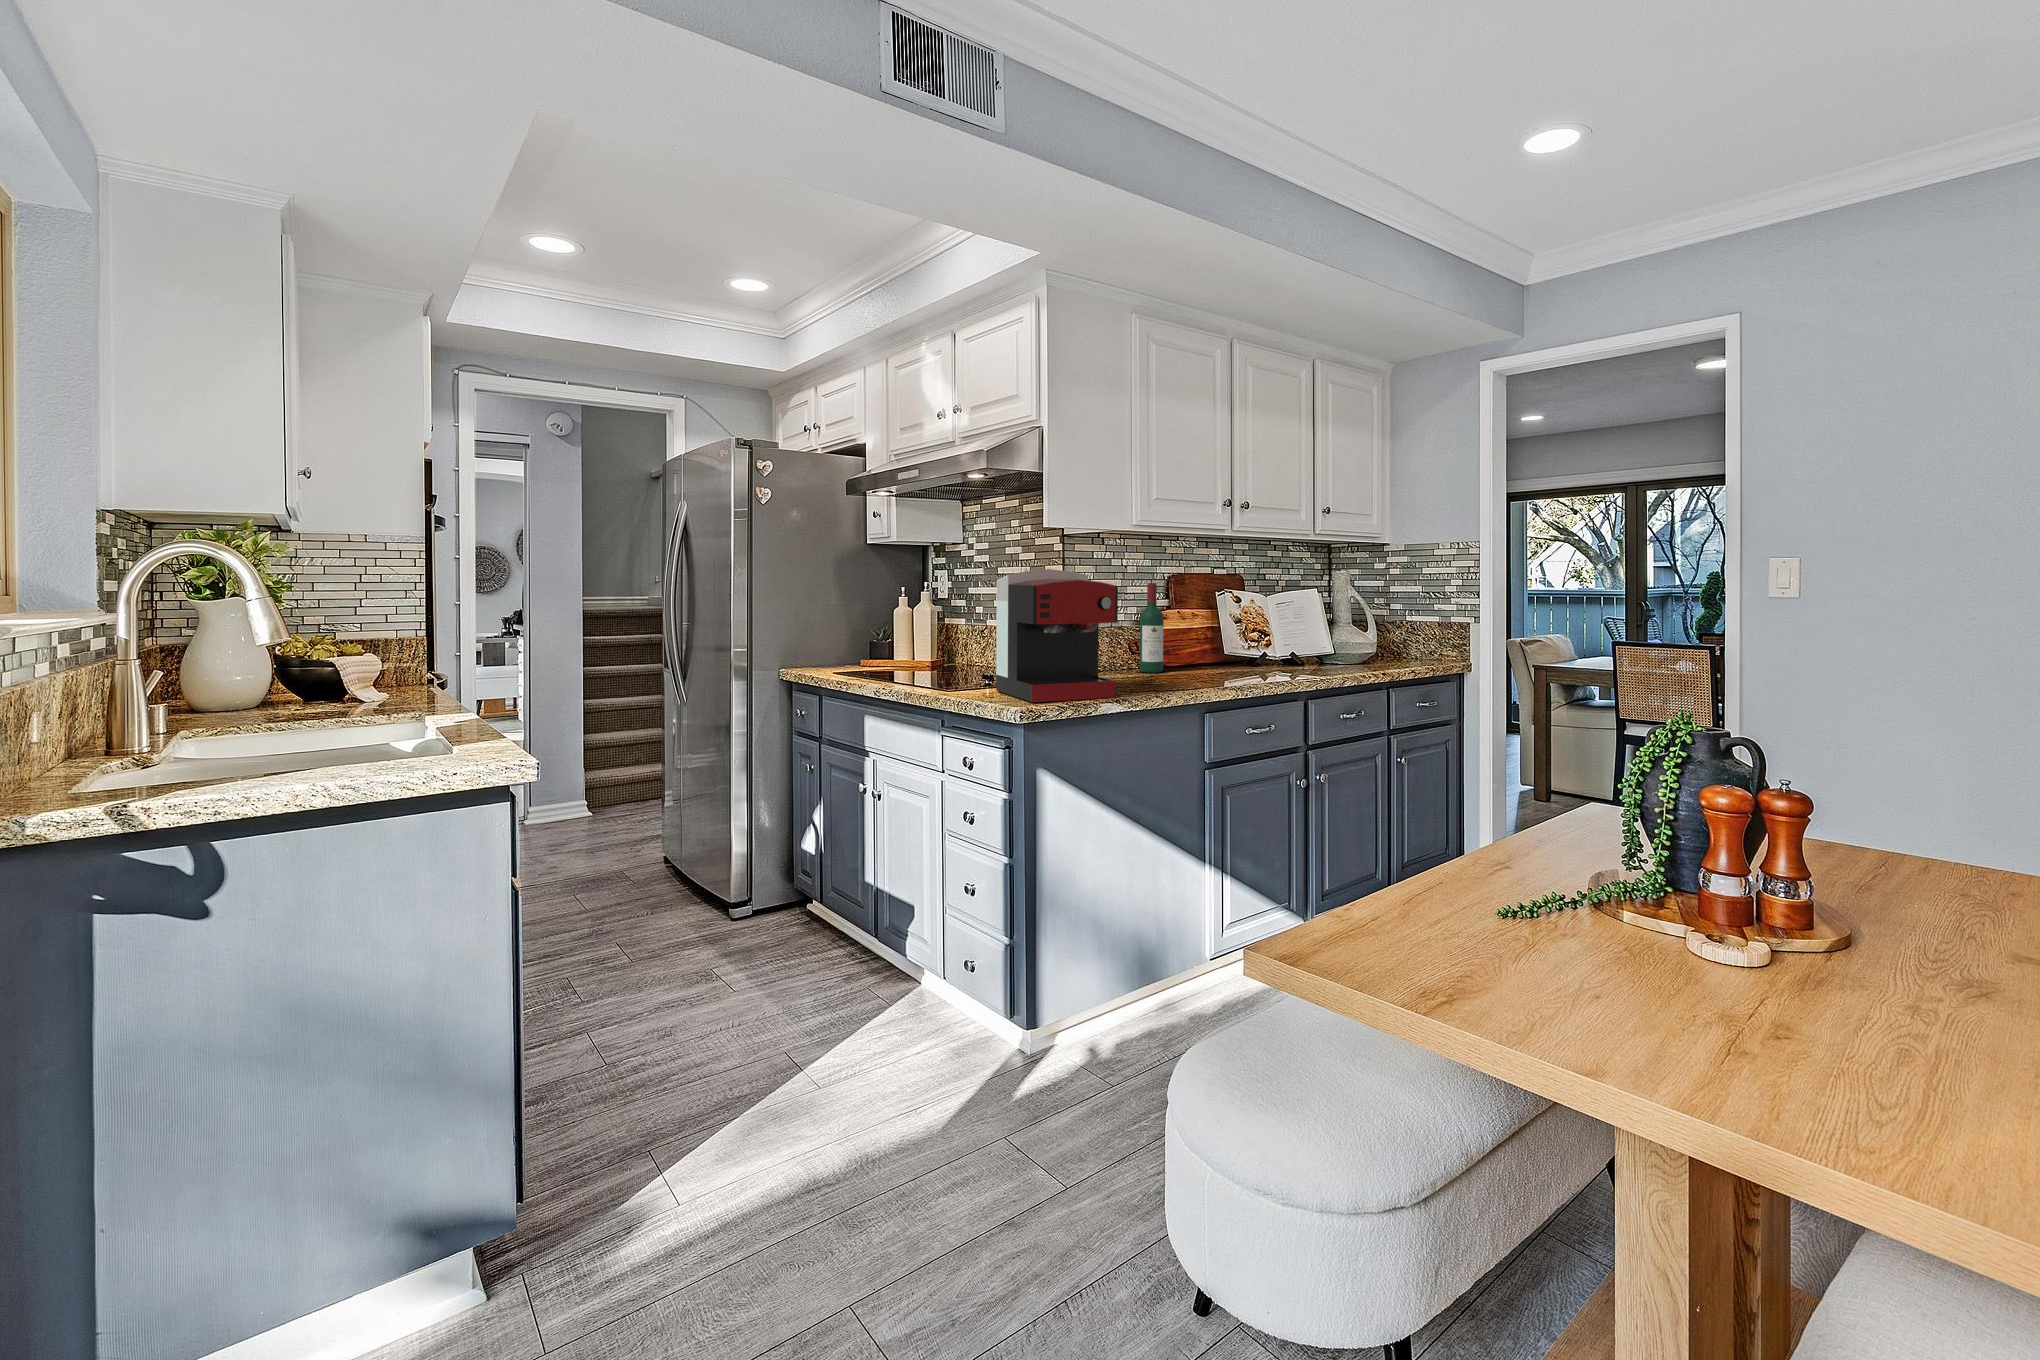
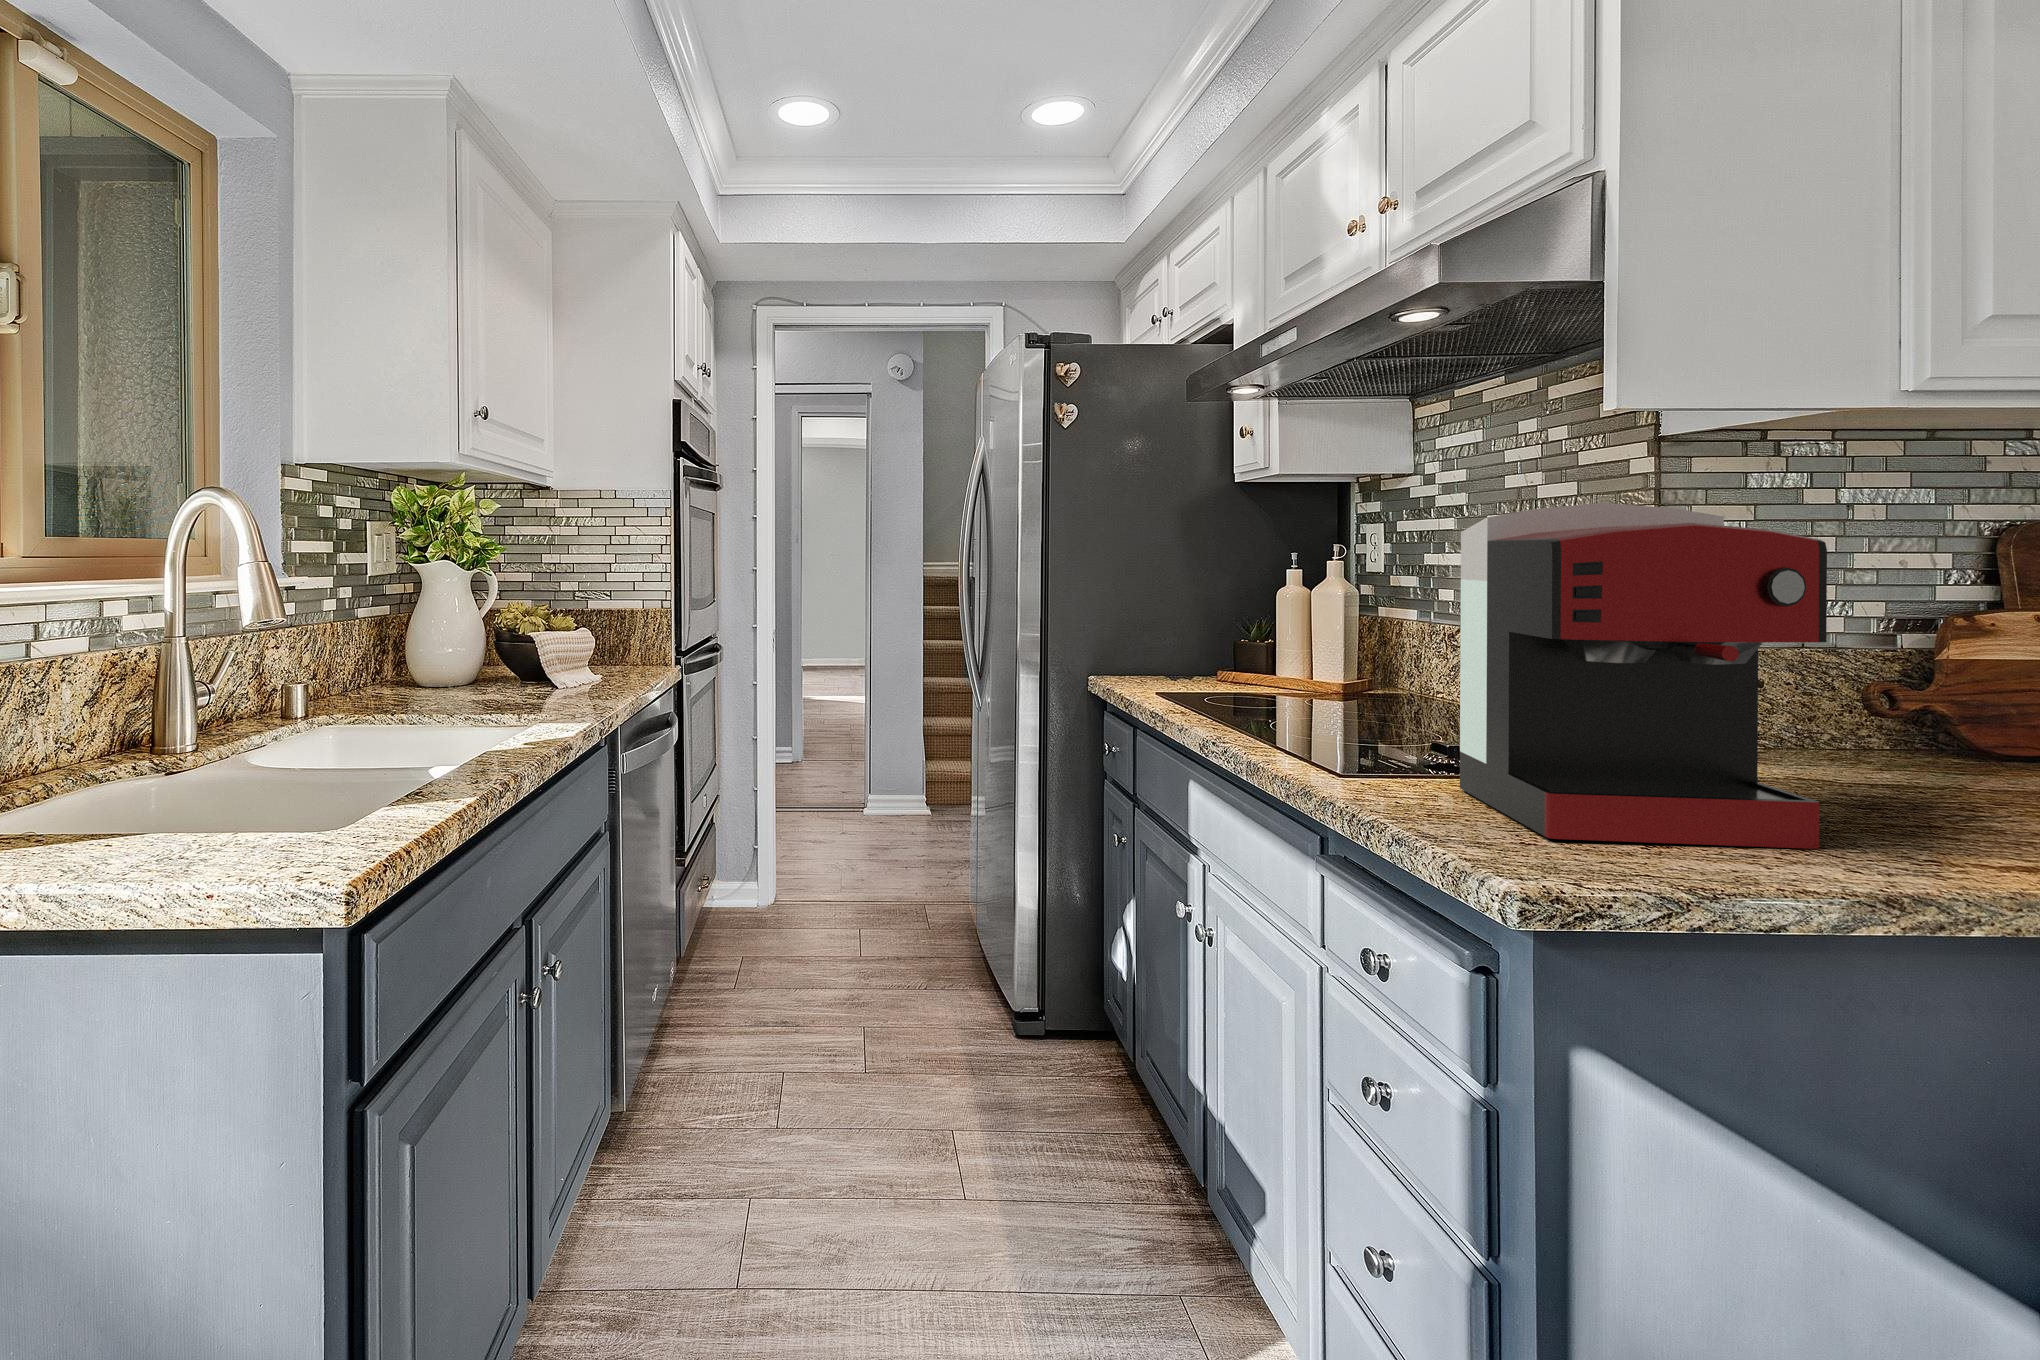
wine bottle: present [1140,583,1164,672] -> none [1882,542,1963,771]

